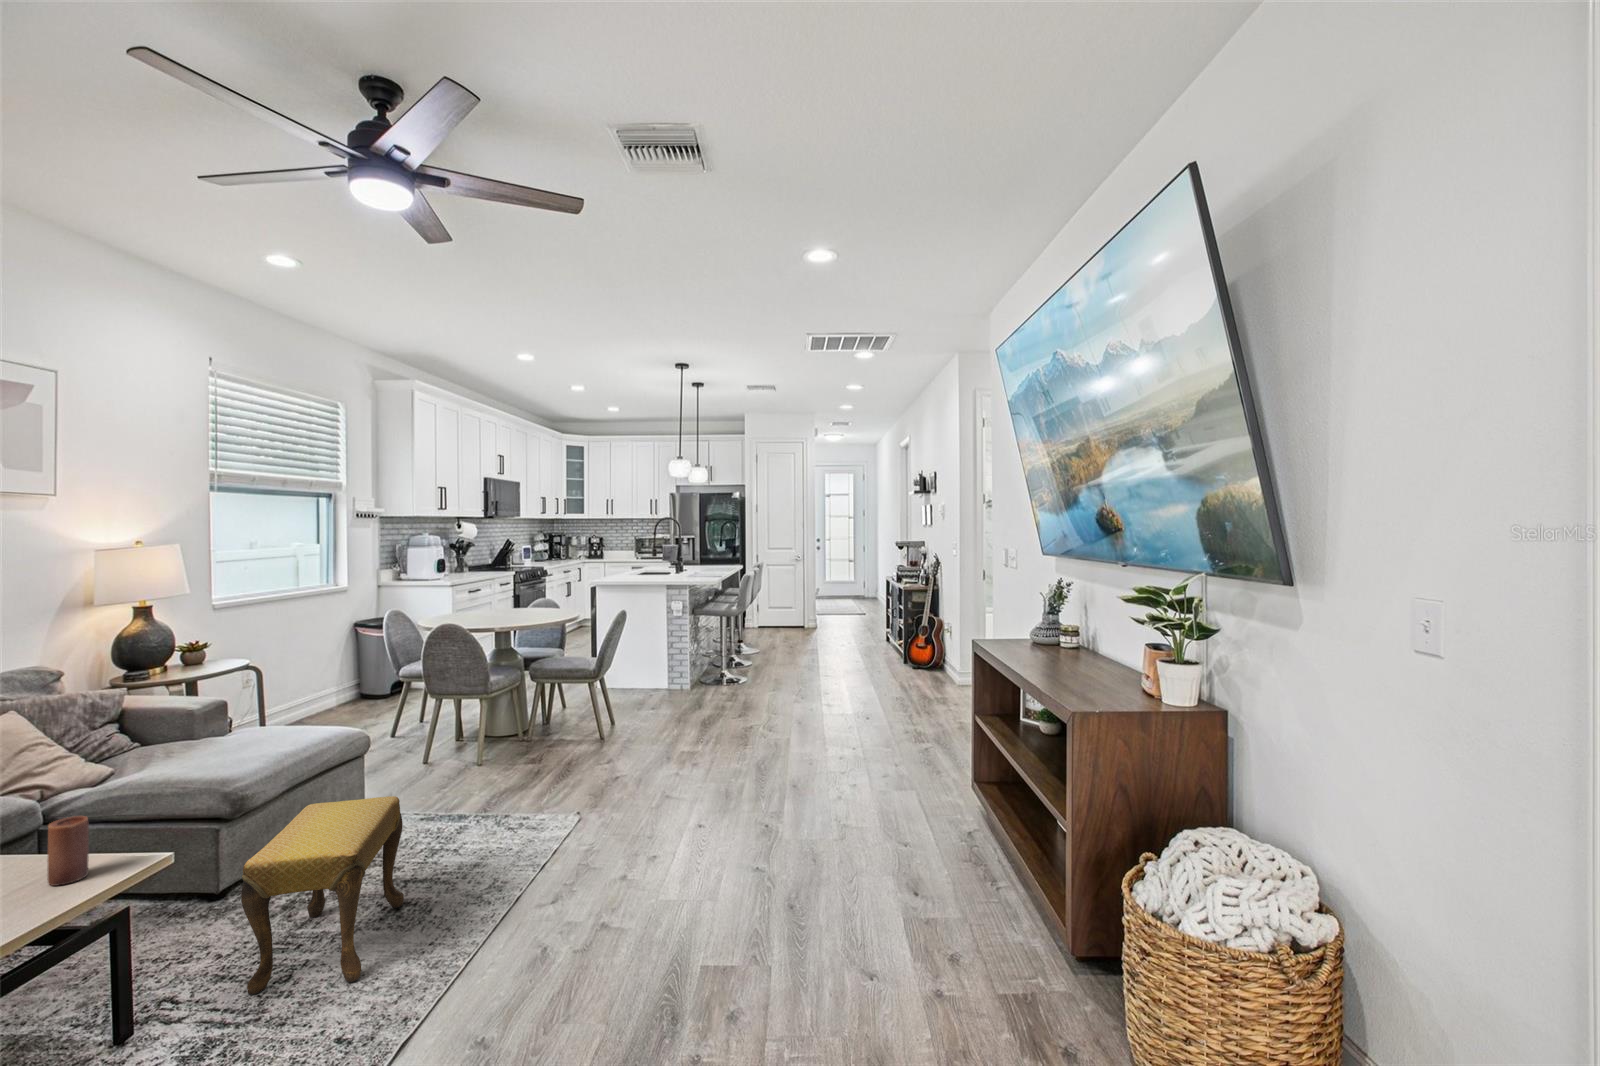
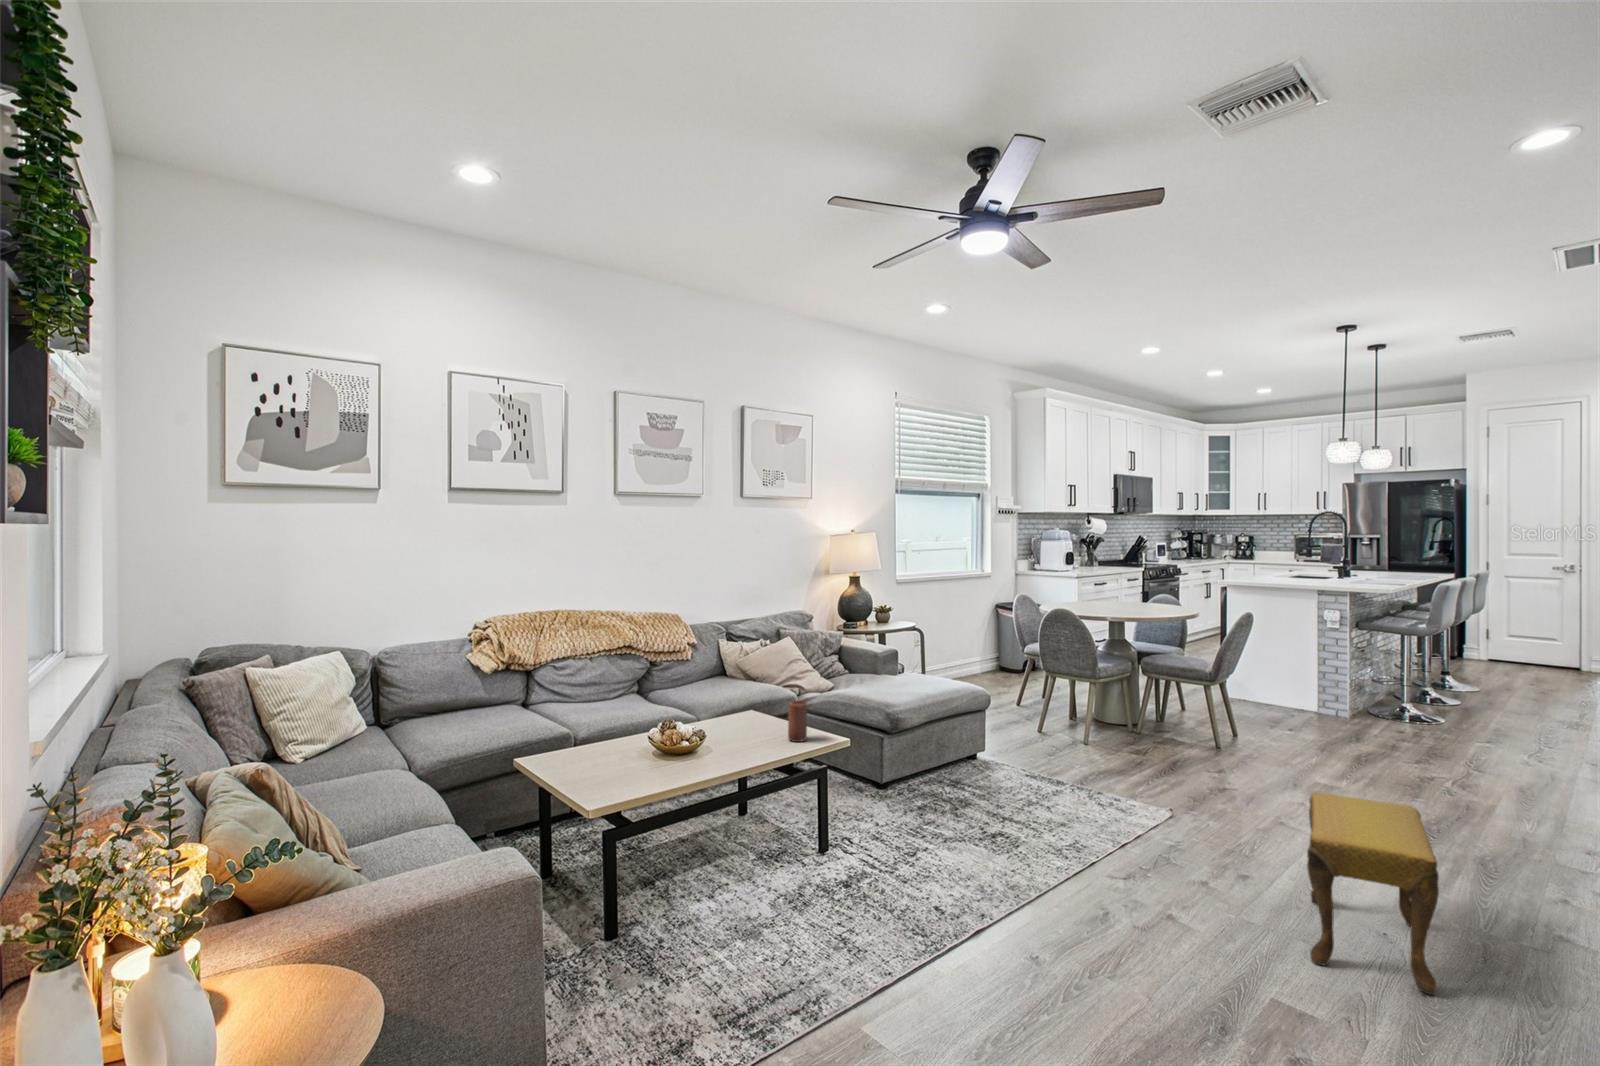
footstool: present [241,796,404,995] -> present [1307,792,1439,995]

